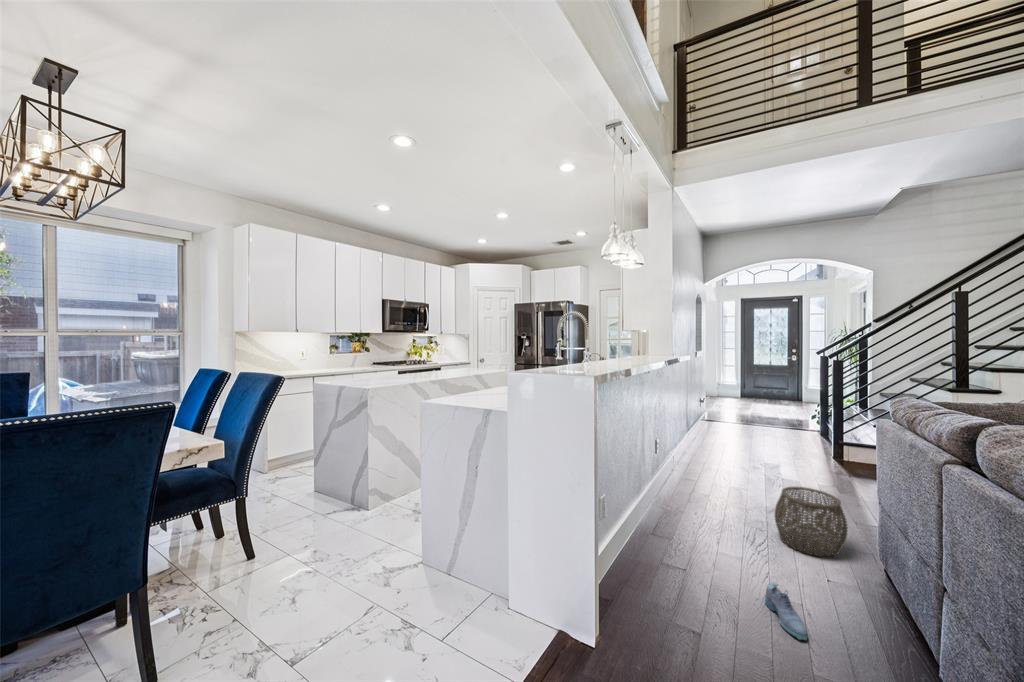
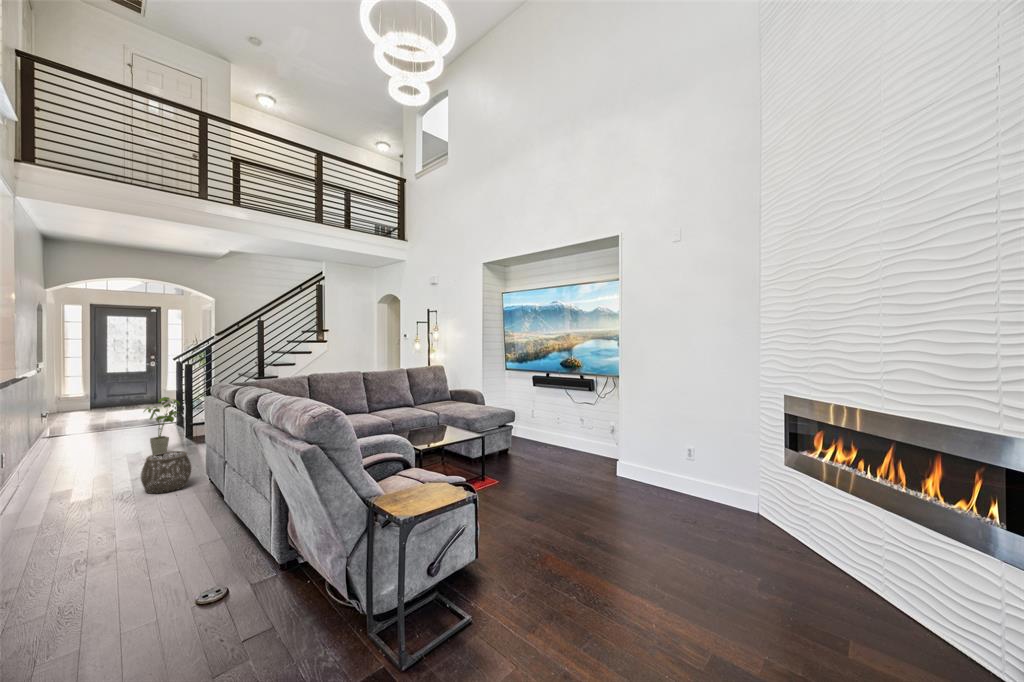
house plant: none [781,401,827,477] -> present [144,397,180,455]
shoe: present [765,583,807,640] -> none [136,507,166,527]

